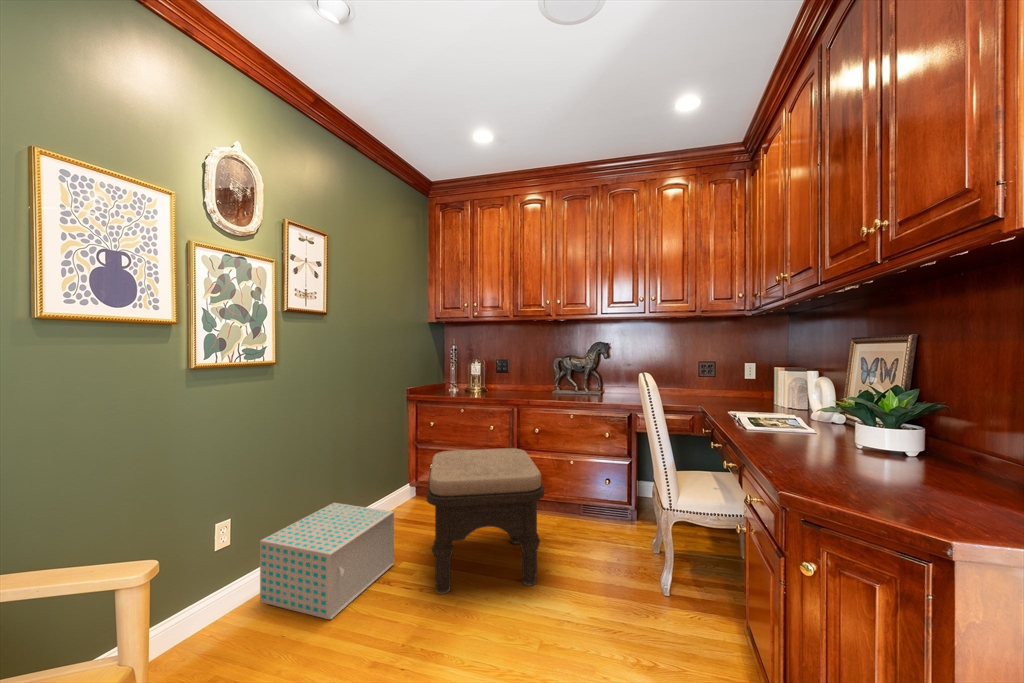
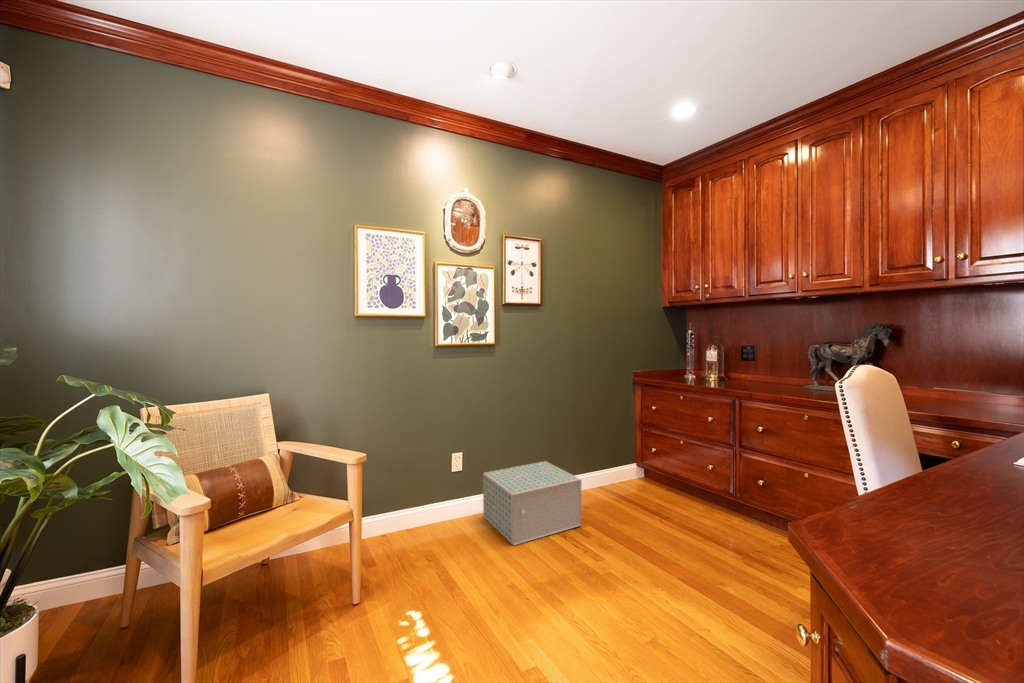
ottoman: present [427,448,544,594] -> none [591,435,729,595]

